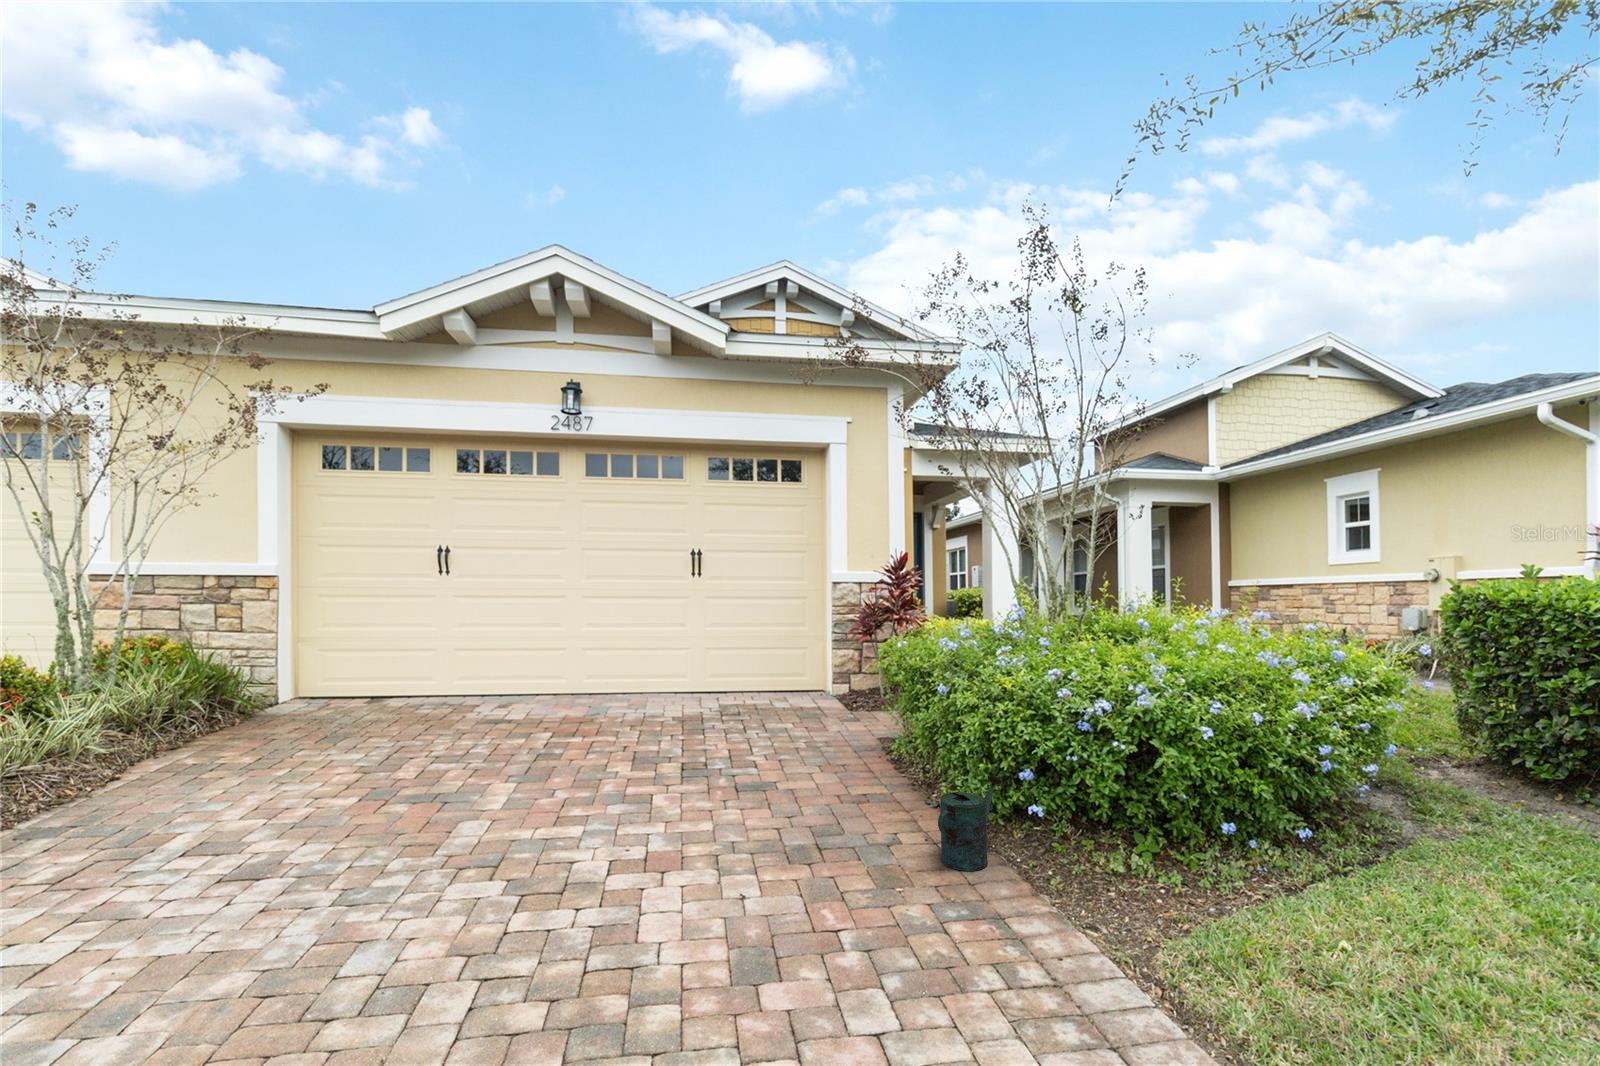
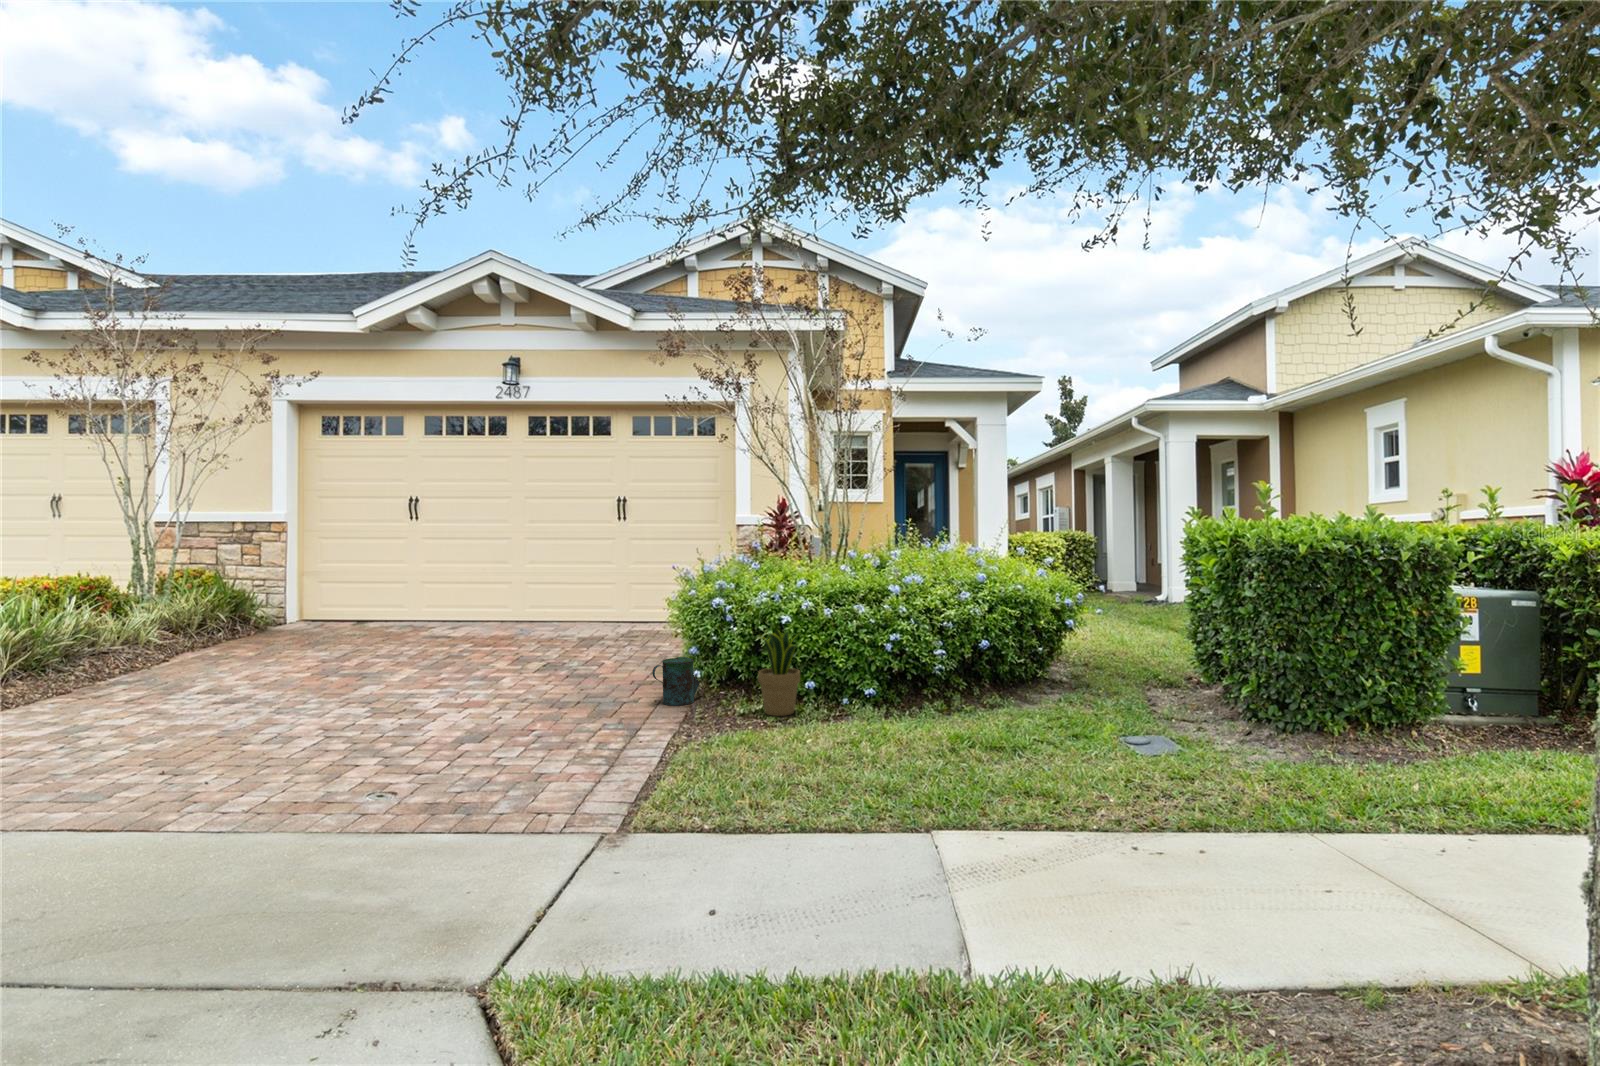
potted plant: none [1109,757,1188,893] -> present [755,629,800,716]

